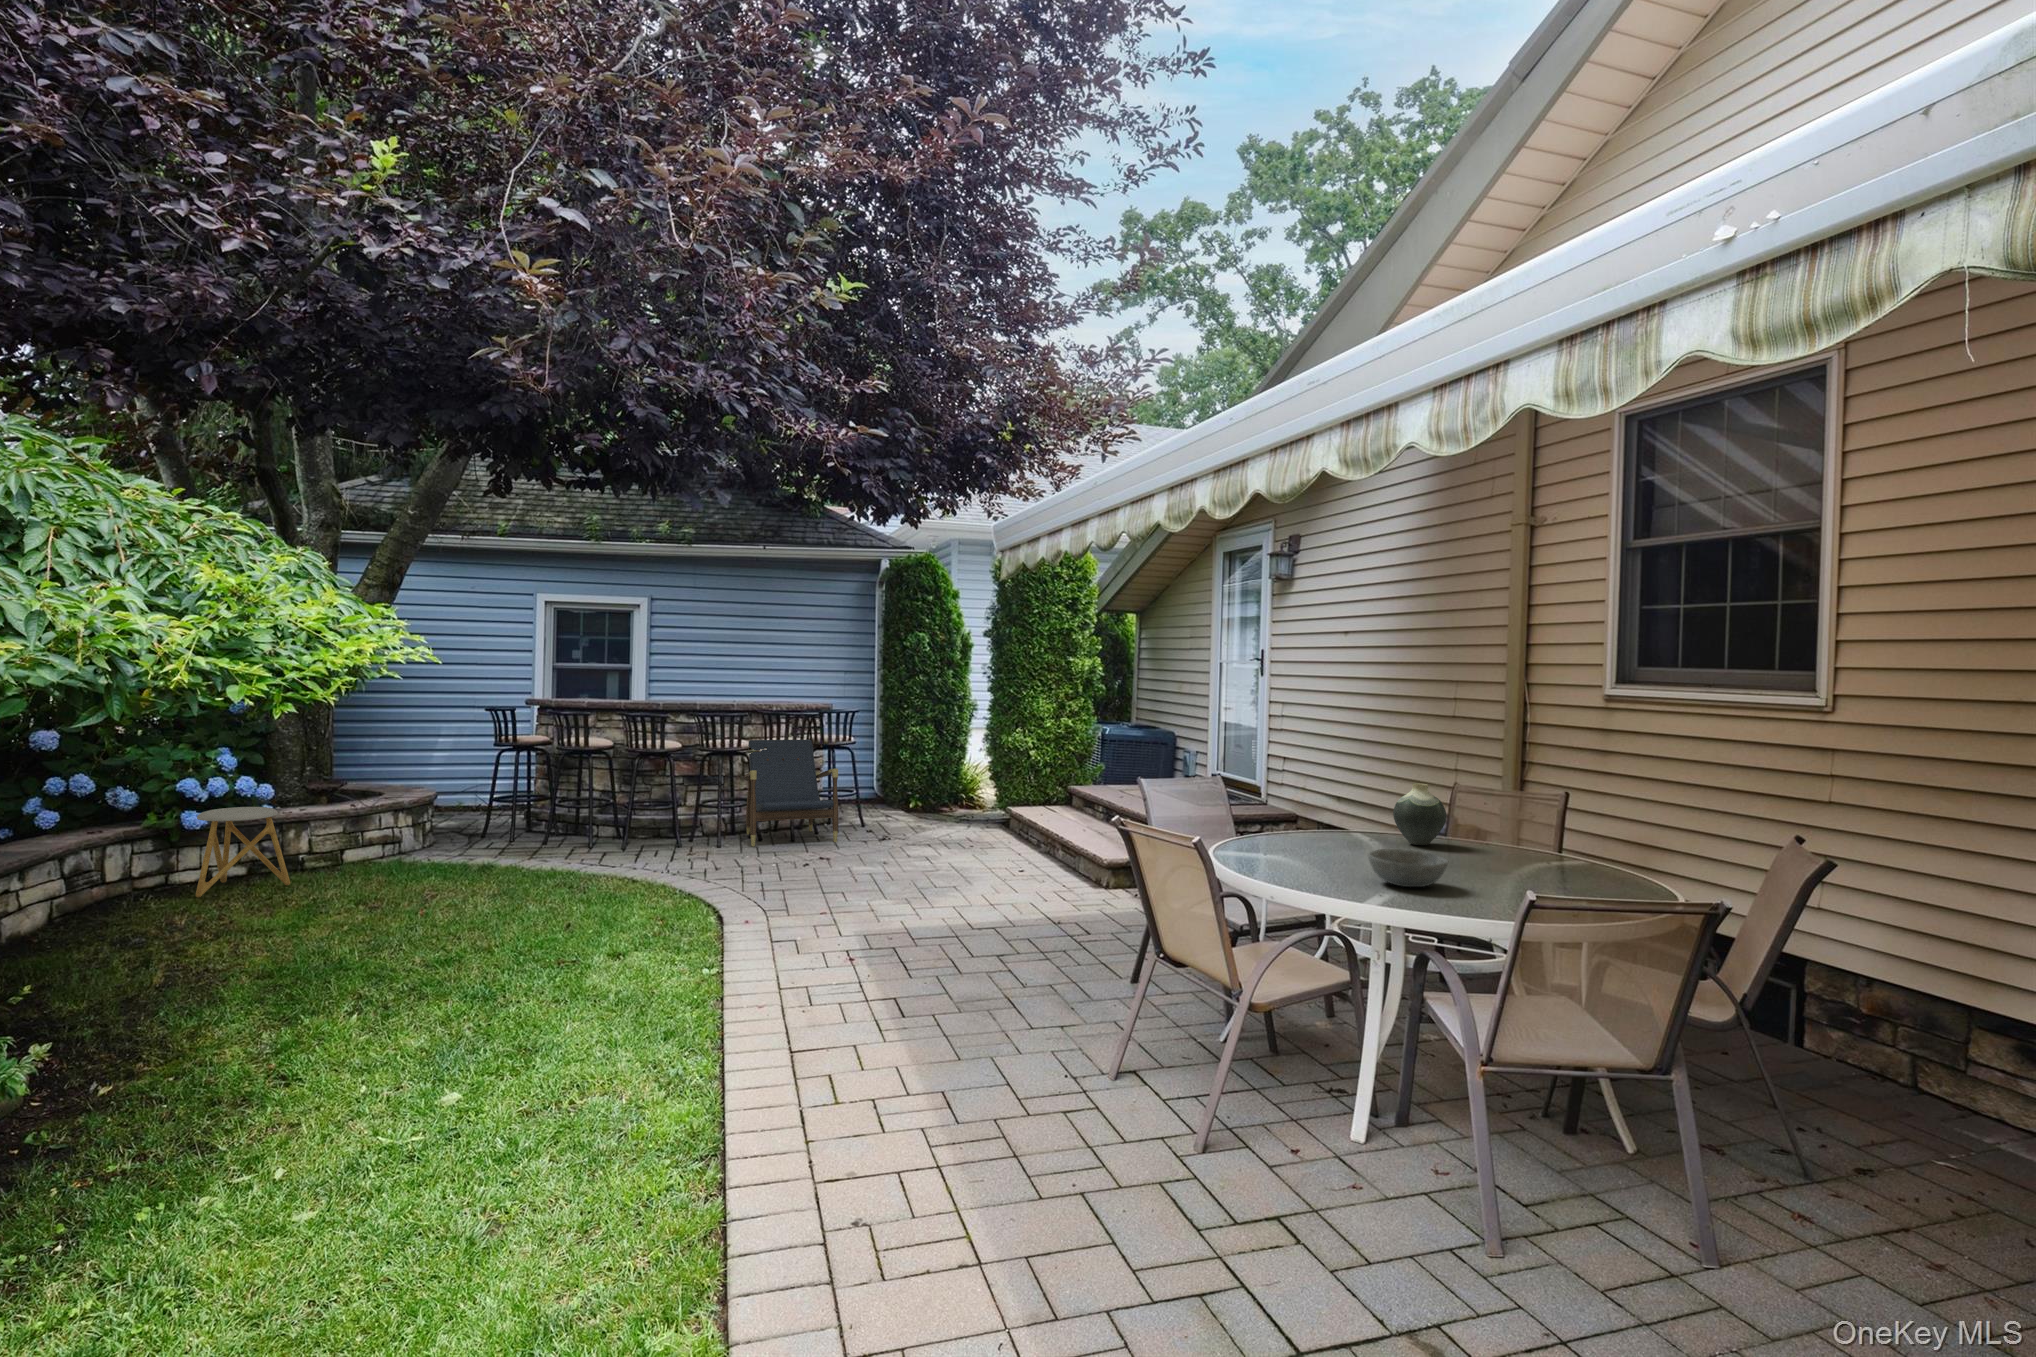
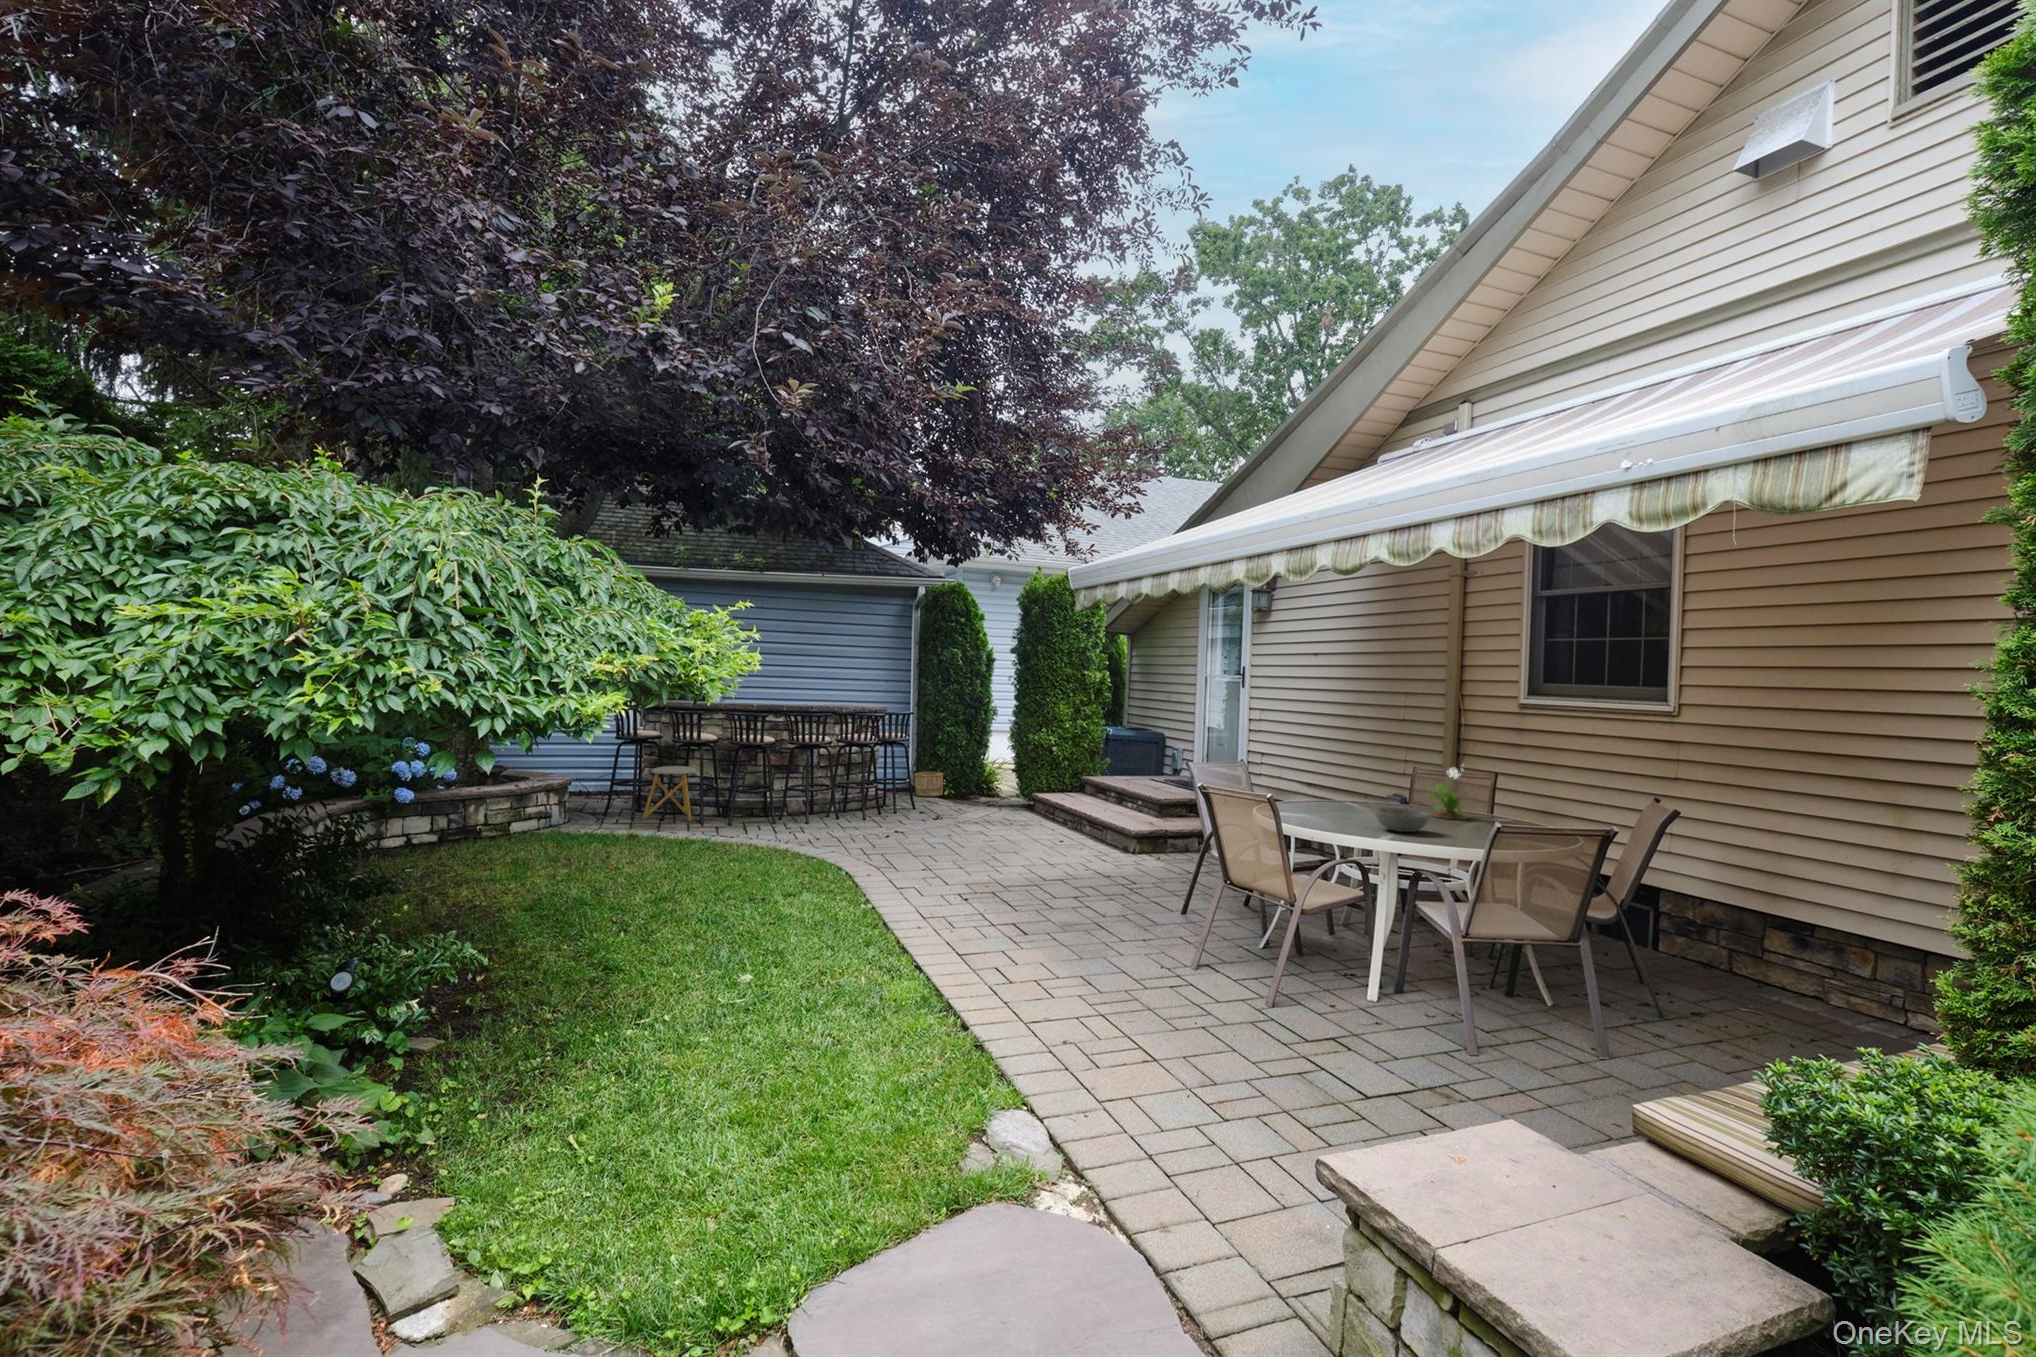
lounge chair: present [744,739,838,846] -> none [824,736,903,822]
wooden bucket: none [871,782,907,812] -> present [914,772,944,796]
vase: present [1393,783,1446,845] -> none [1378,765,1416,809]
potted flower: none [1456,783,1530,864] -> present [1427,769,1466,820]
stool: present [196,807,290,897] -> present [643,766,697,821]

